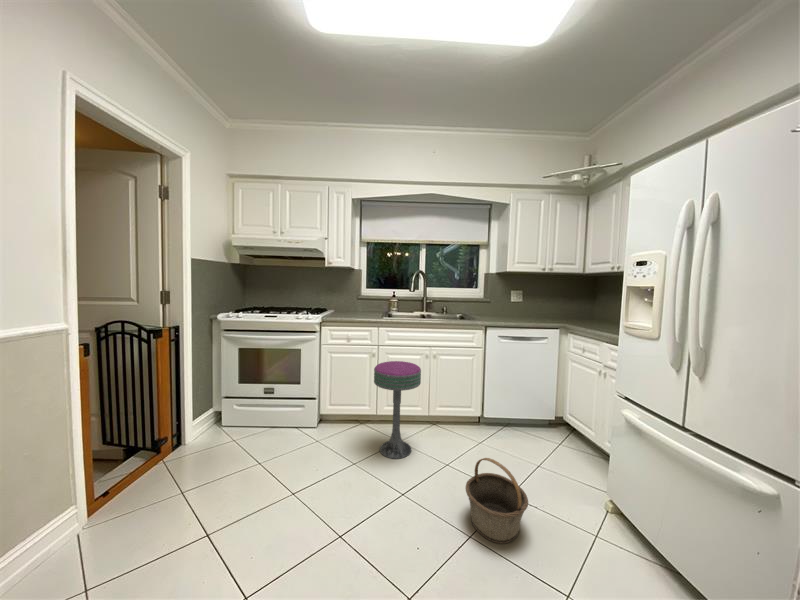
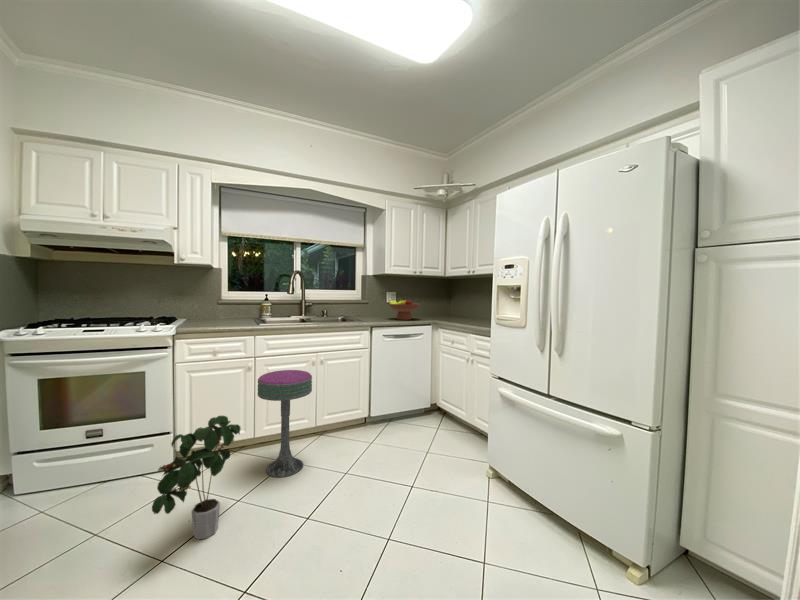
fruit bowl: none [510,297,548,320] -> present [389,298,420,320]
potted plant: none [279,396,354,498] -> present [152,416,240,539]
basket: present [466,458,528,544] -> none [370,444,425,517]

